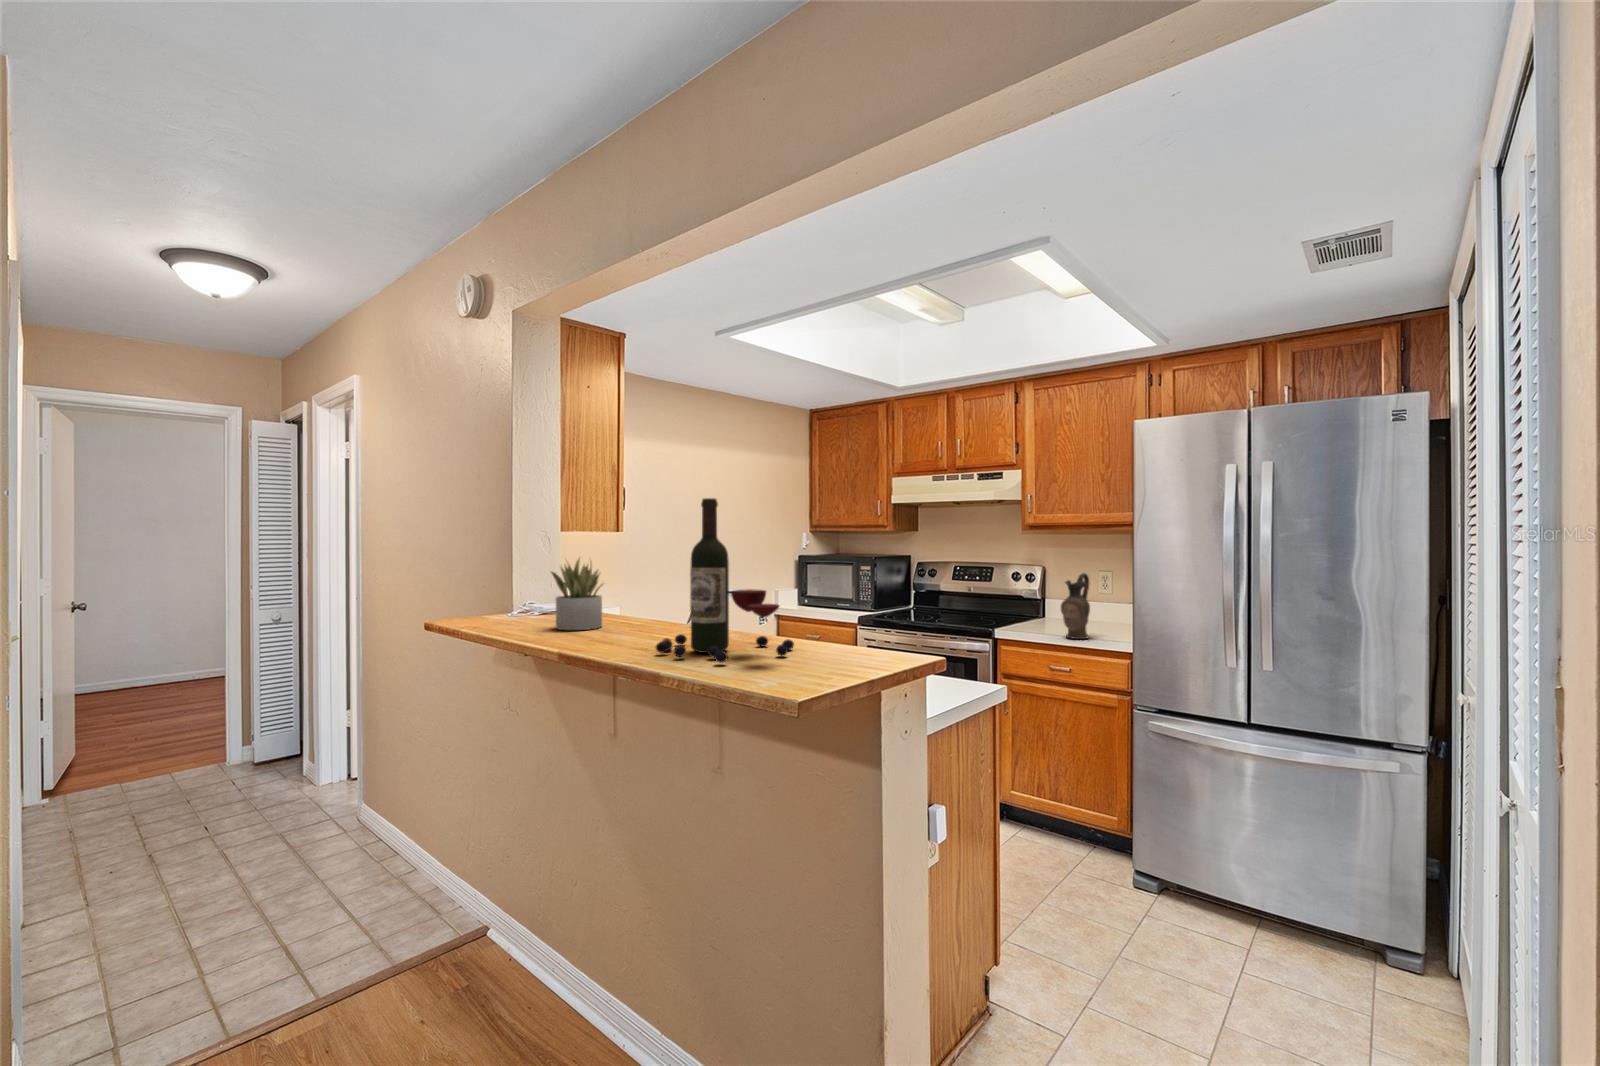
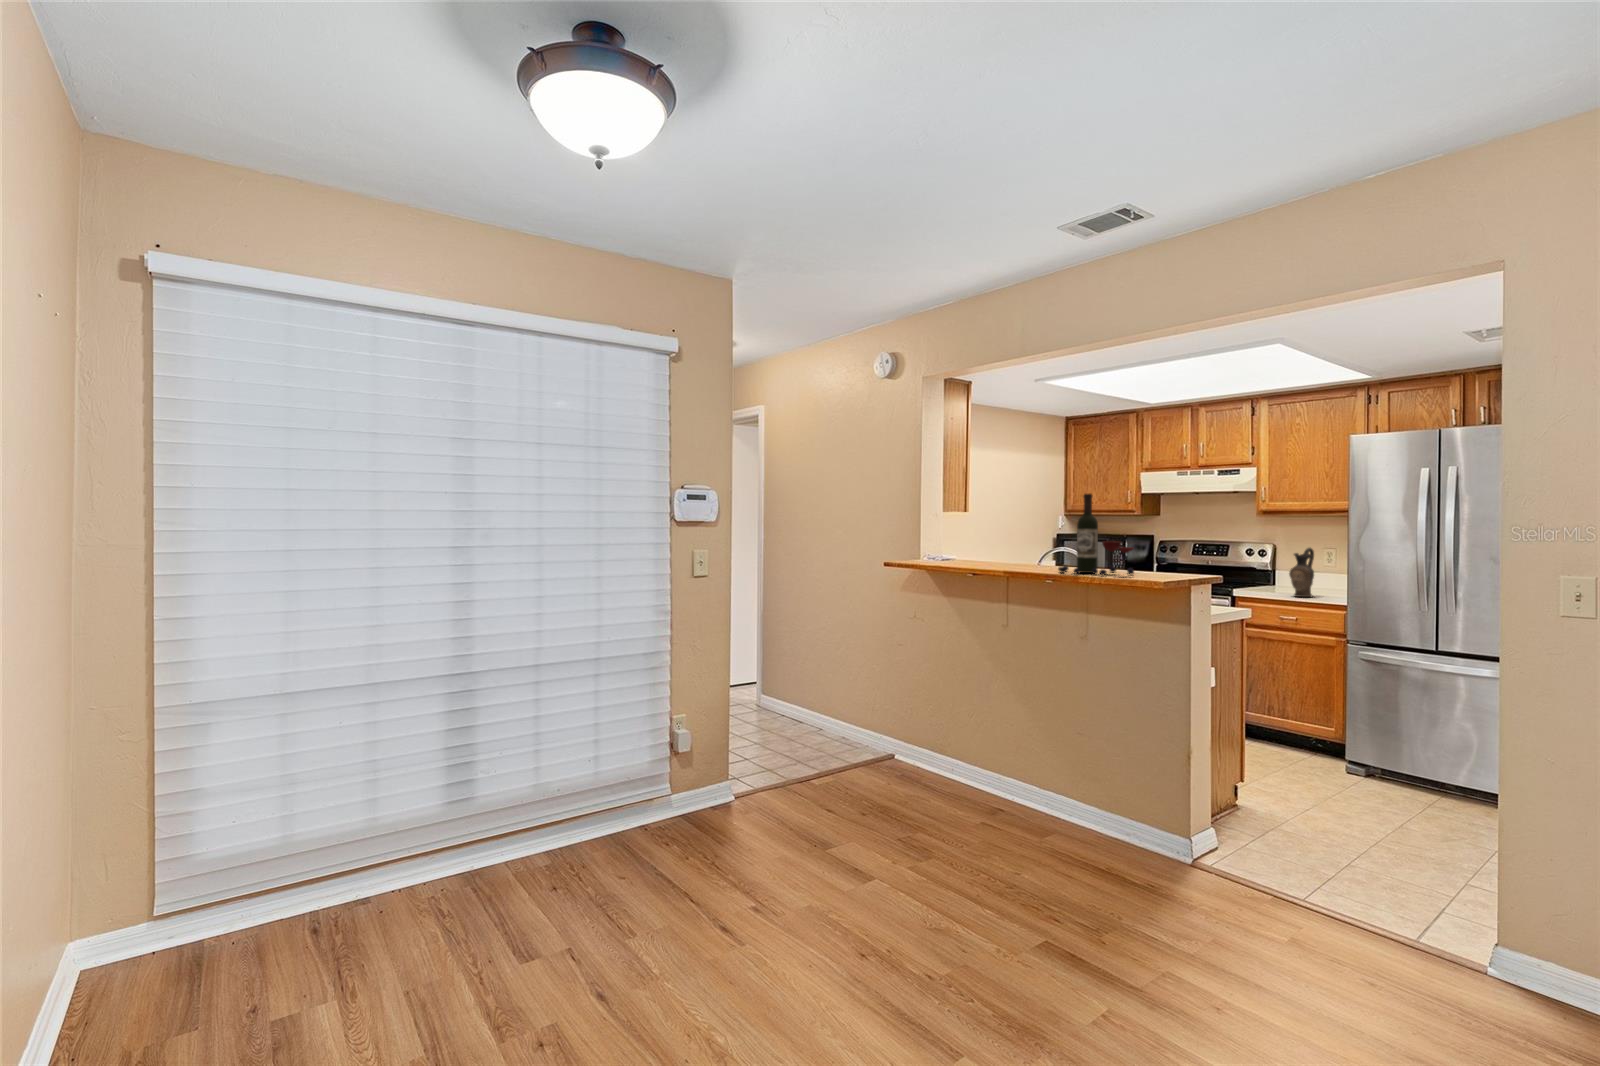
succulent plant: present [551,558,603,630] -> none [970,525,1002,566]

